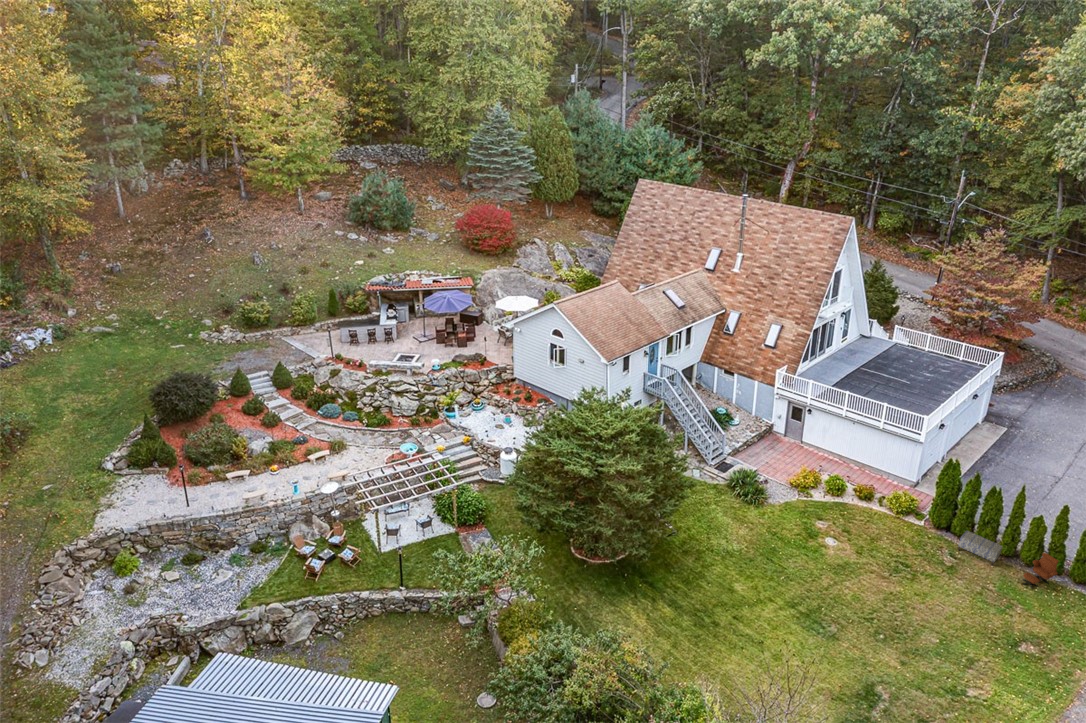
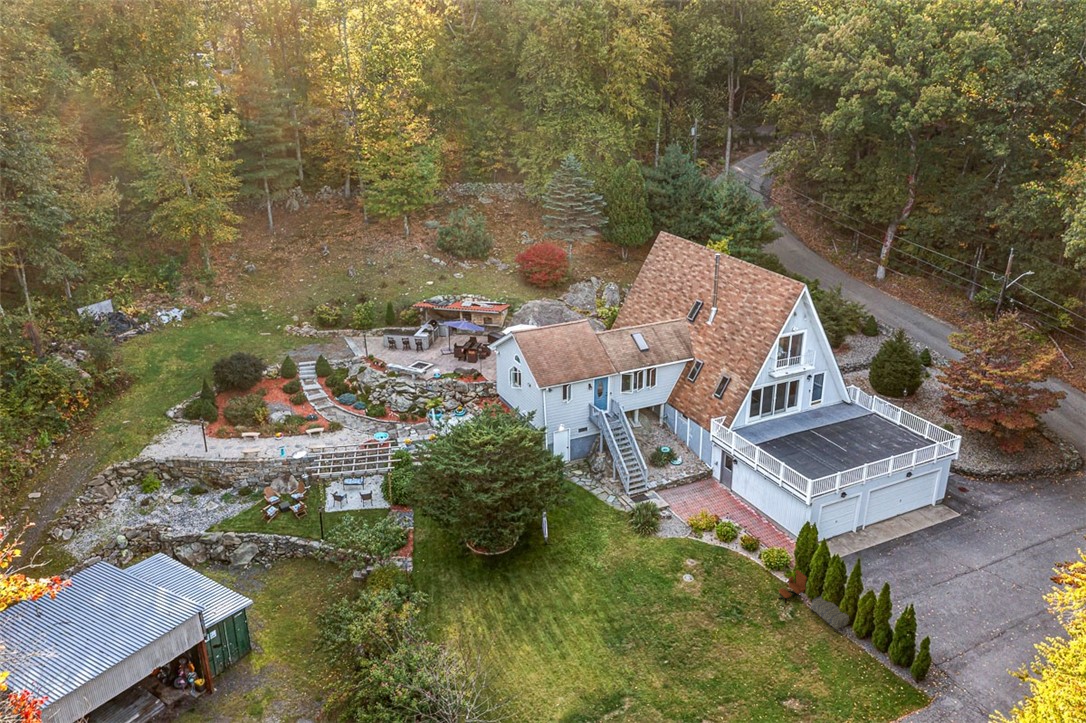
lounge chair: present [1023,553,1058,587] -> present [779,570,807,599]

